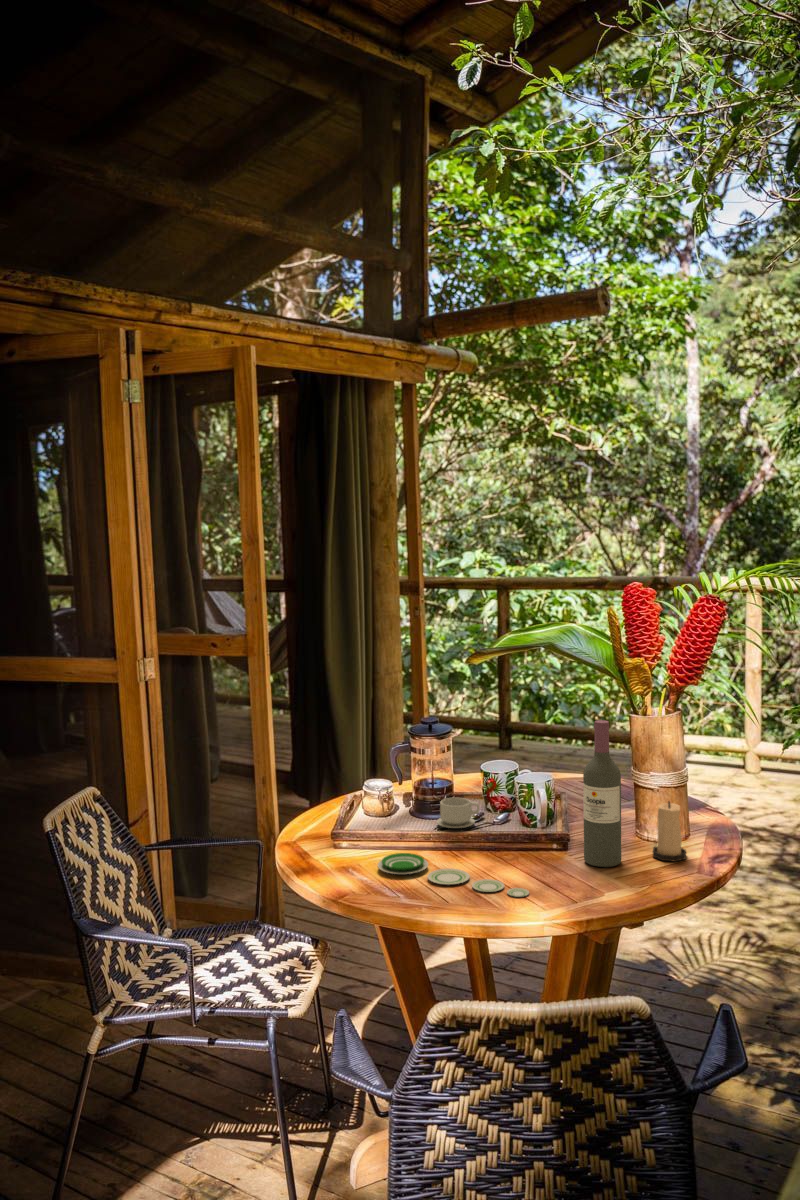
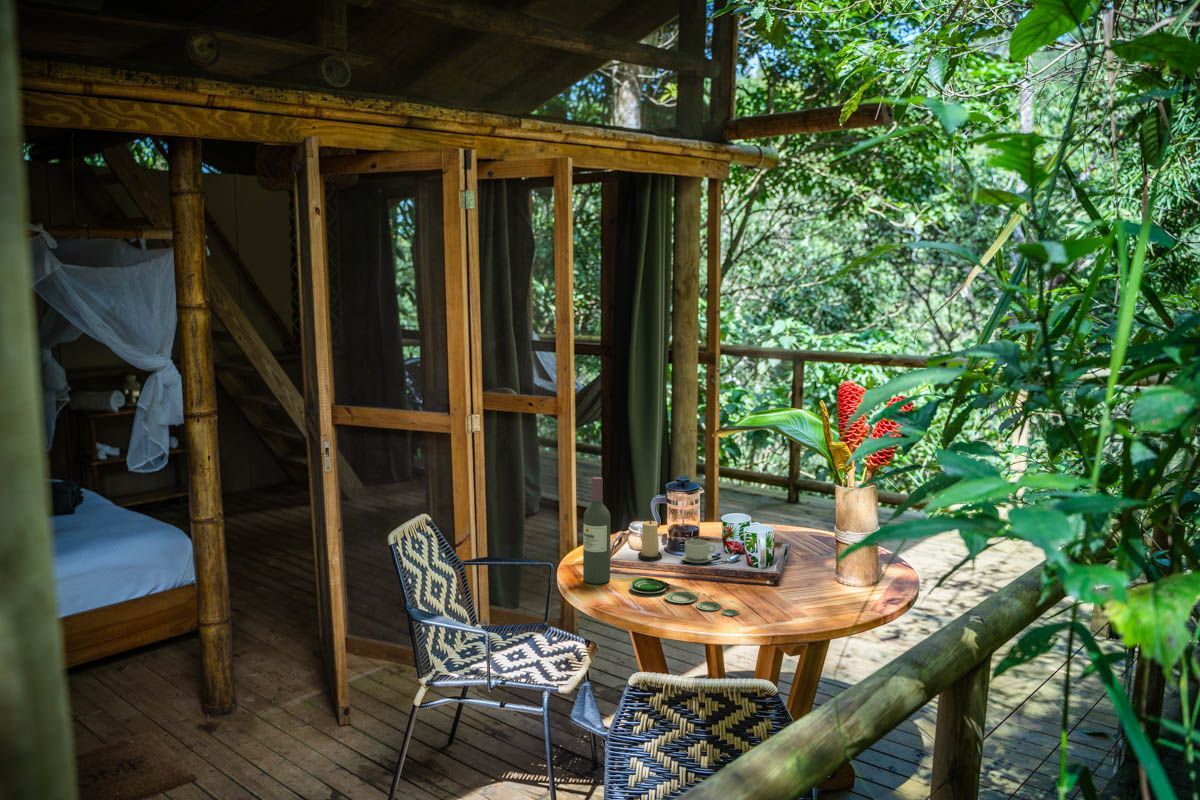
wine bottle: present [583,720,621,867] -> present [583,477,611,584]
candle: present [653,801,686,861] -> present [638,519,662,561]

